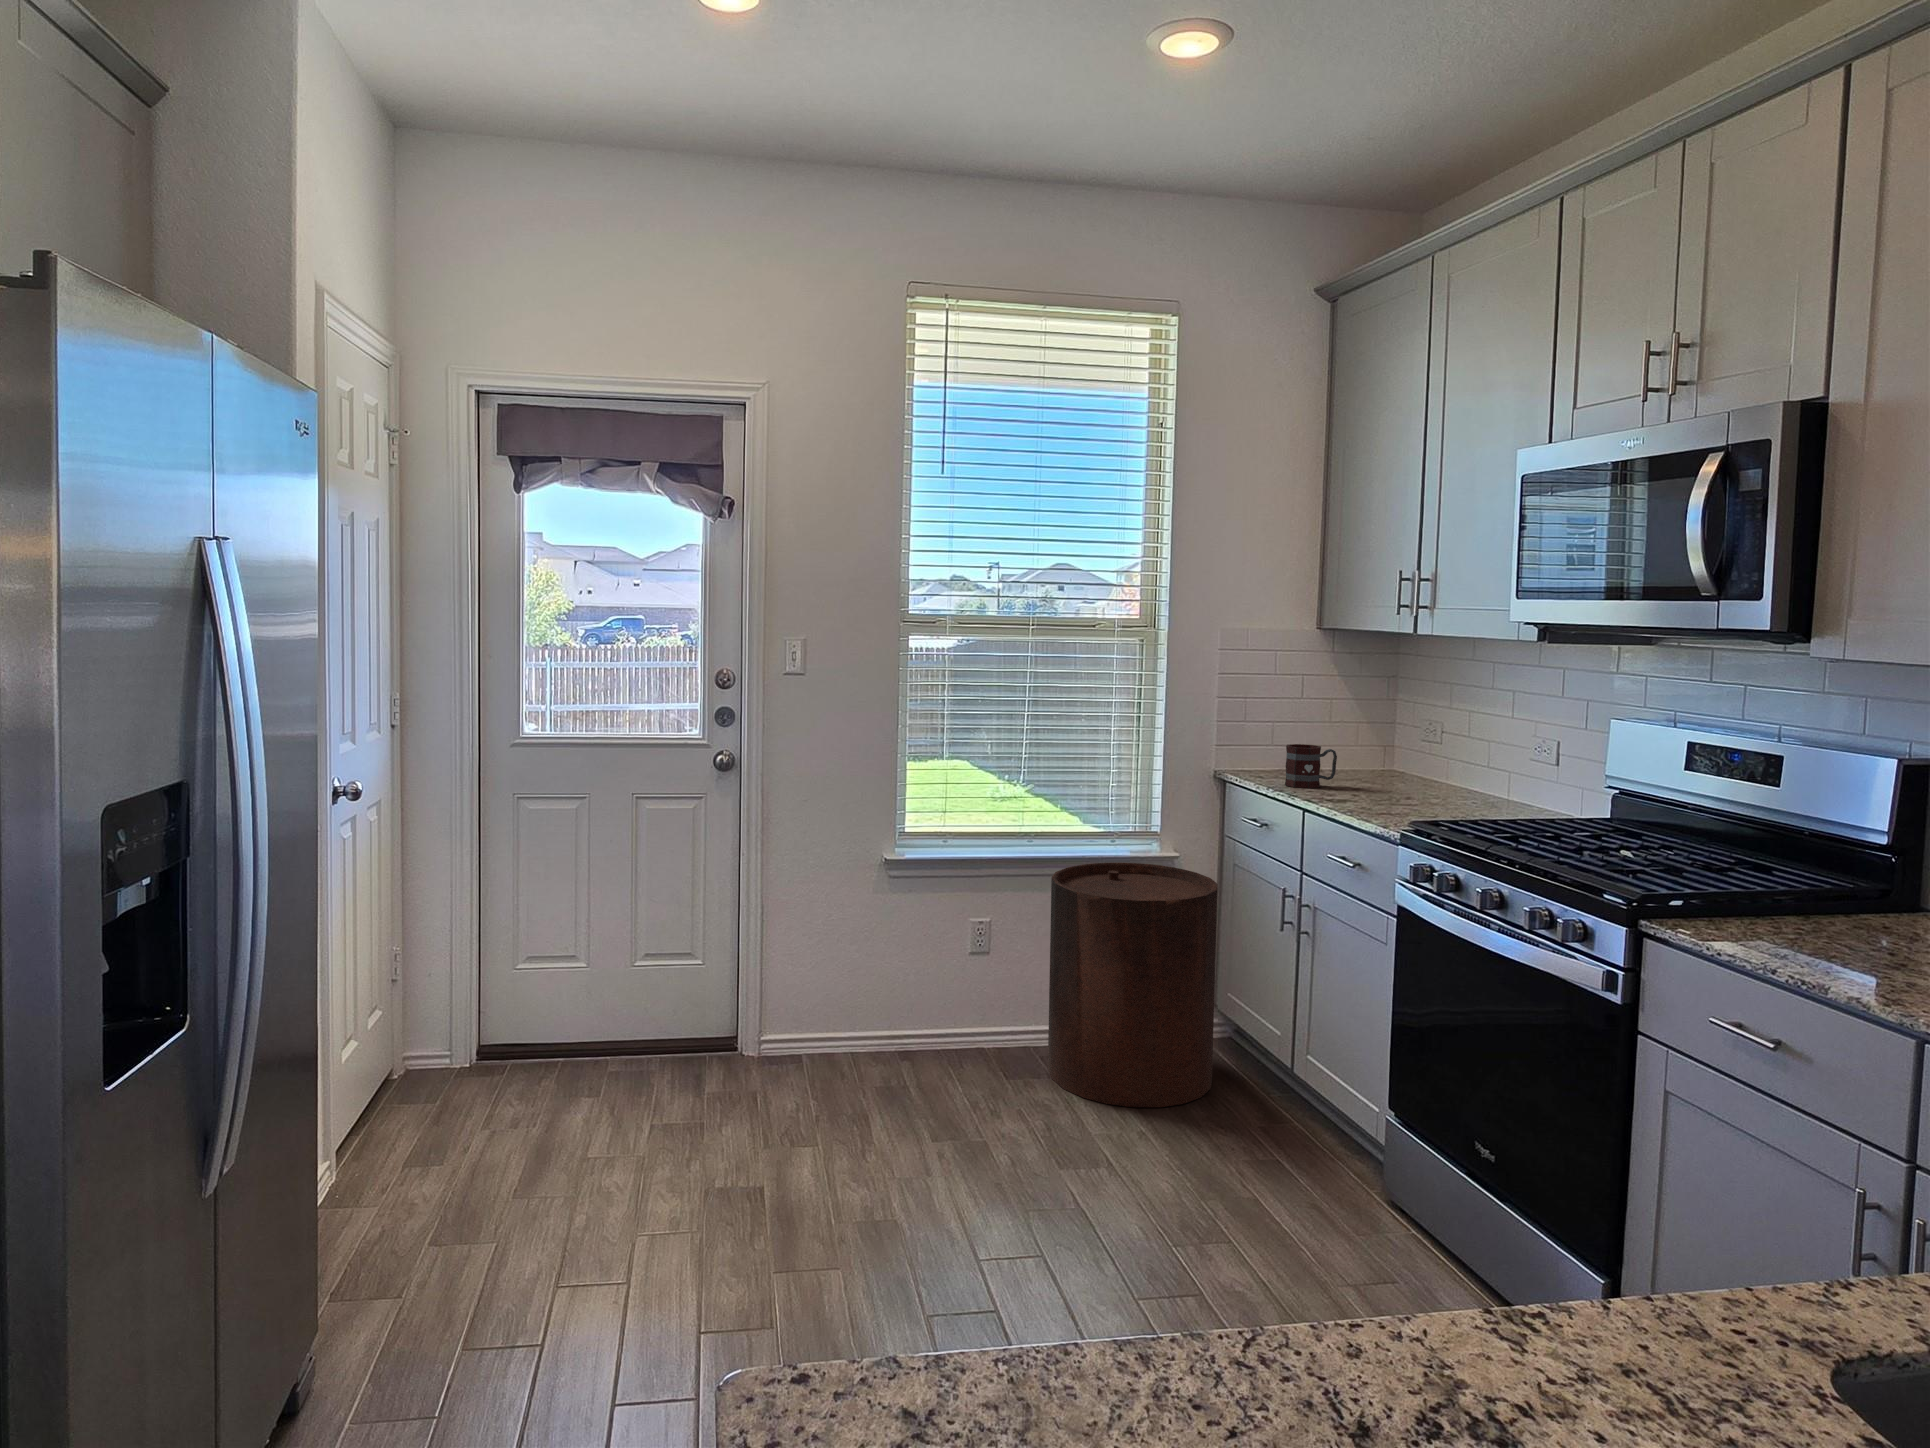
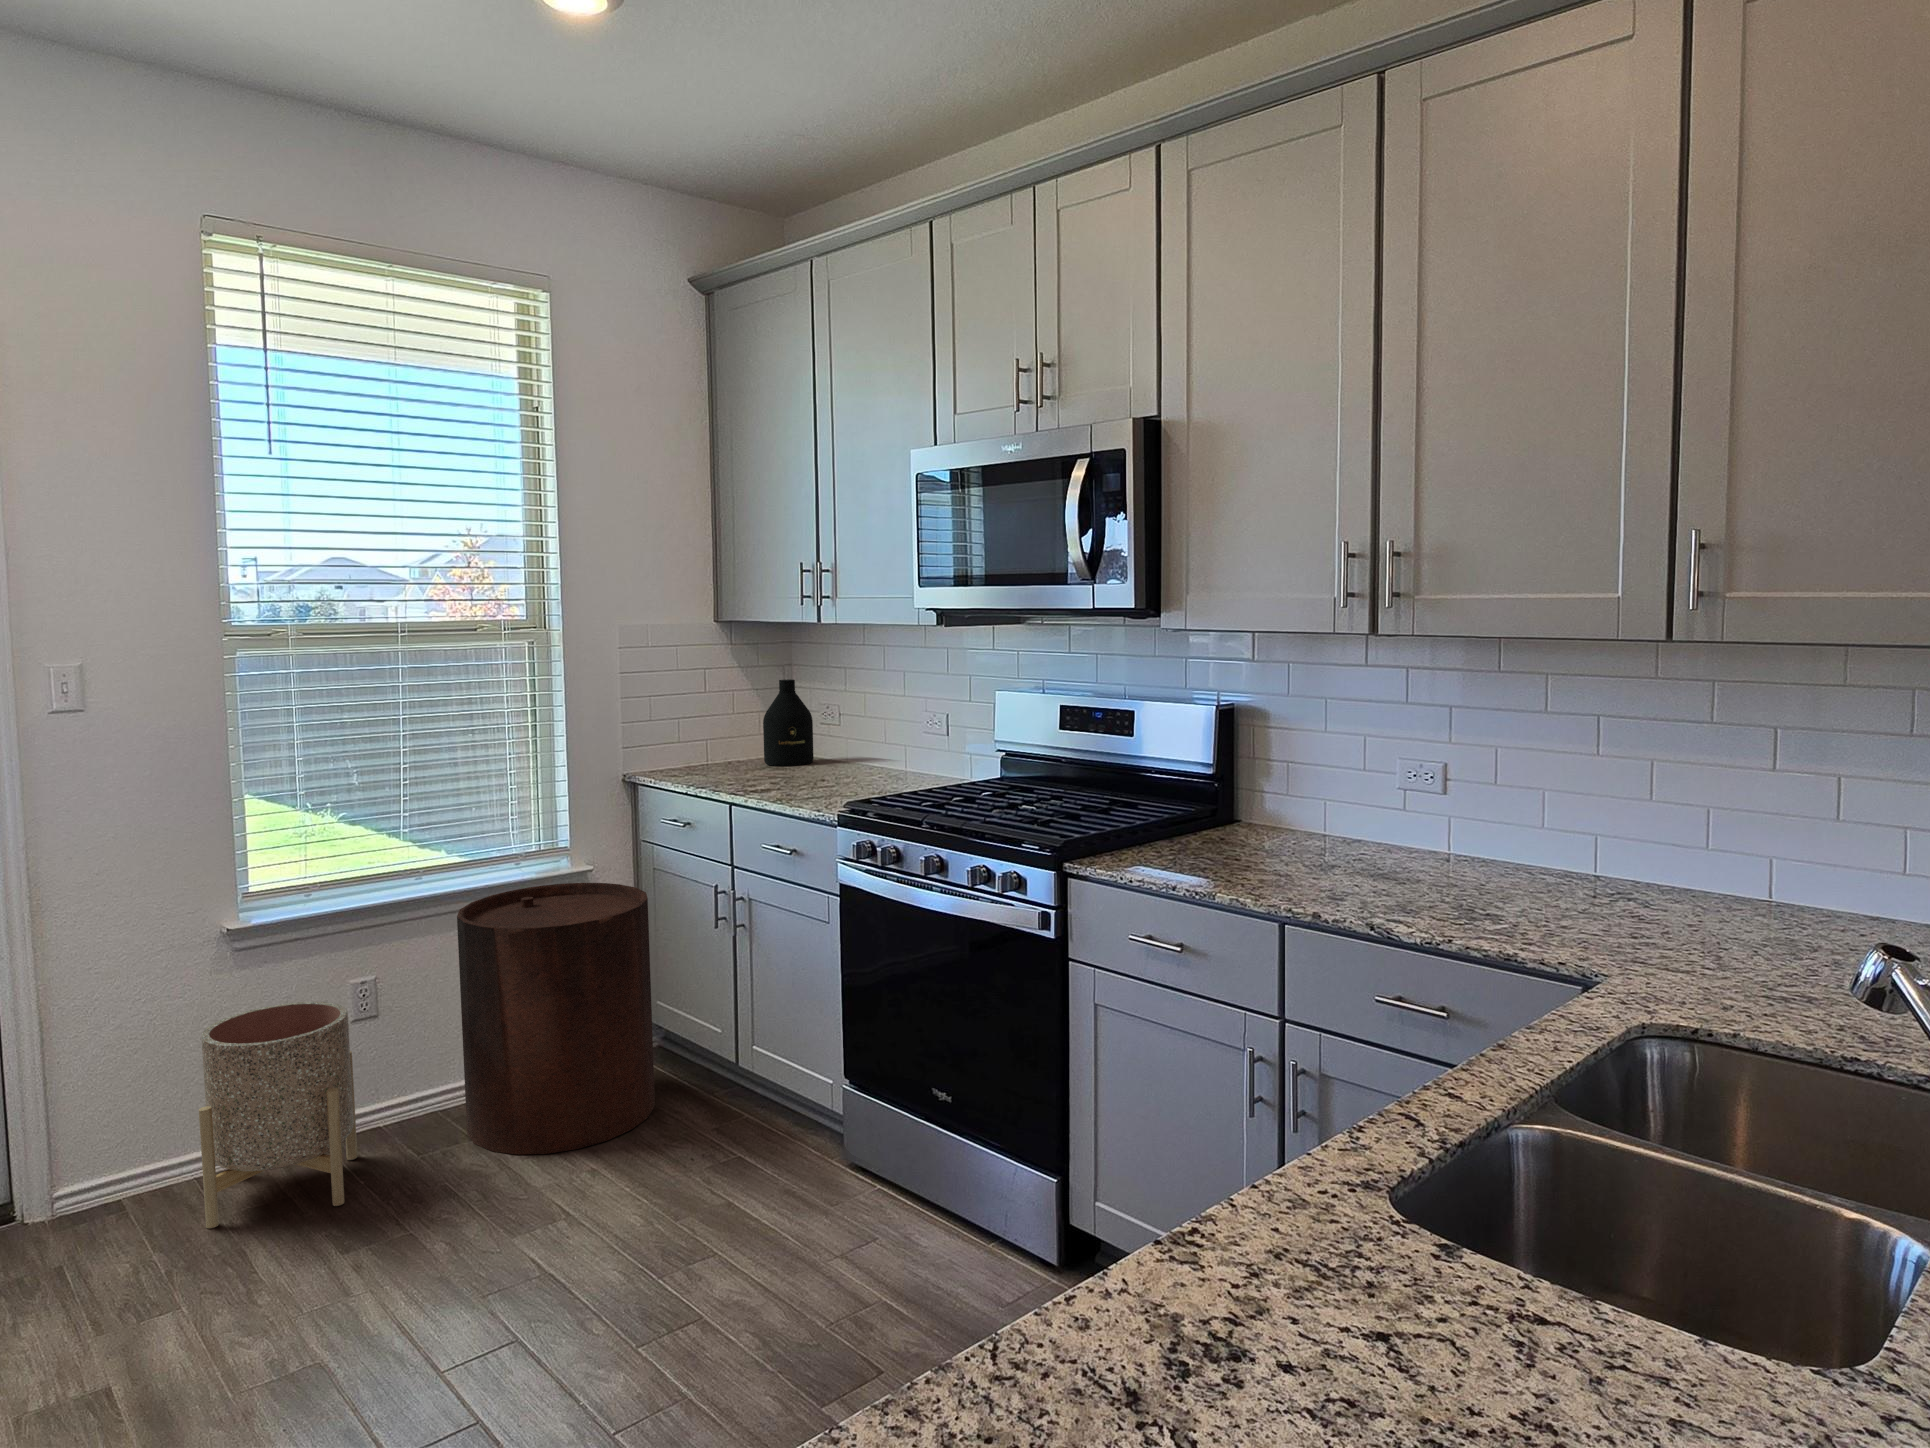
bottle: none [1356,691,1411,780] -> present [763,679,814,766]
mug: present [1285,744,1337,788] -> none [703,738,752,783]
planter: none [852,925,964,1098] -> present [199,1002,358,1228]

